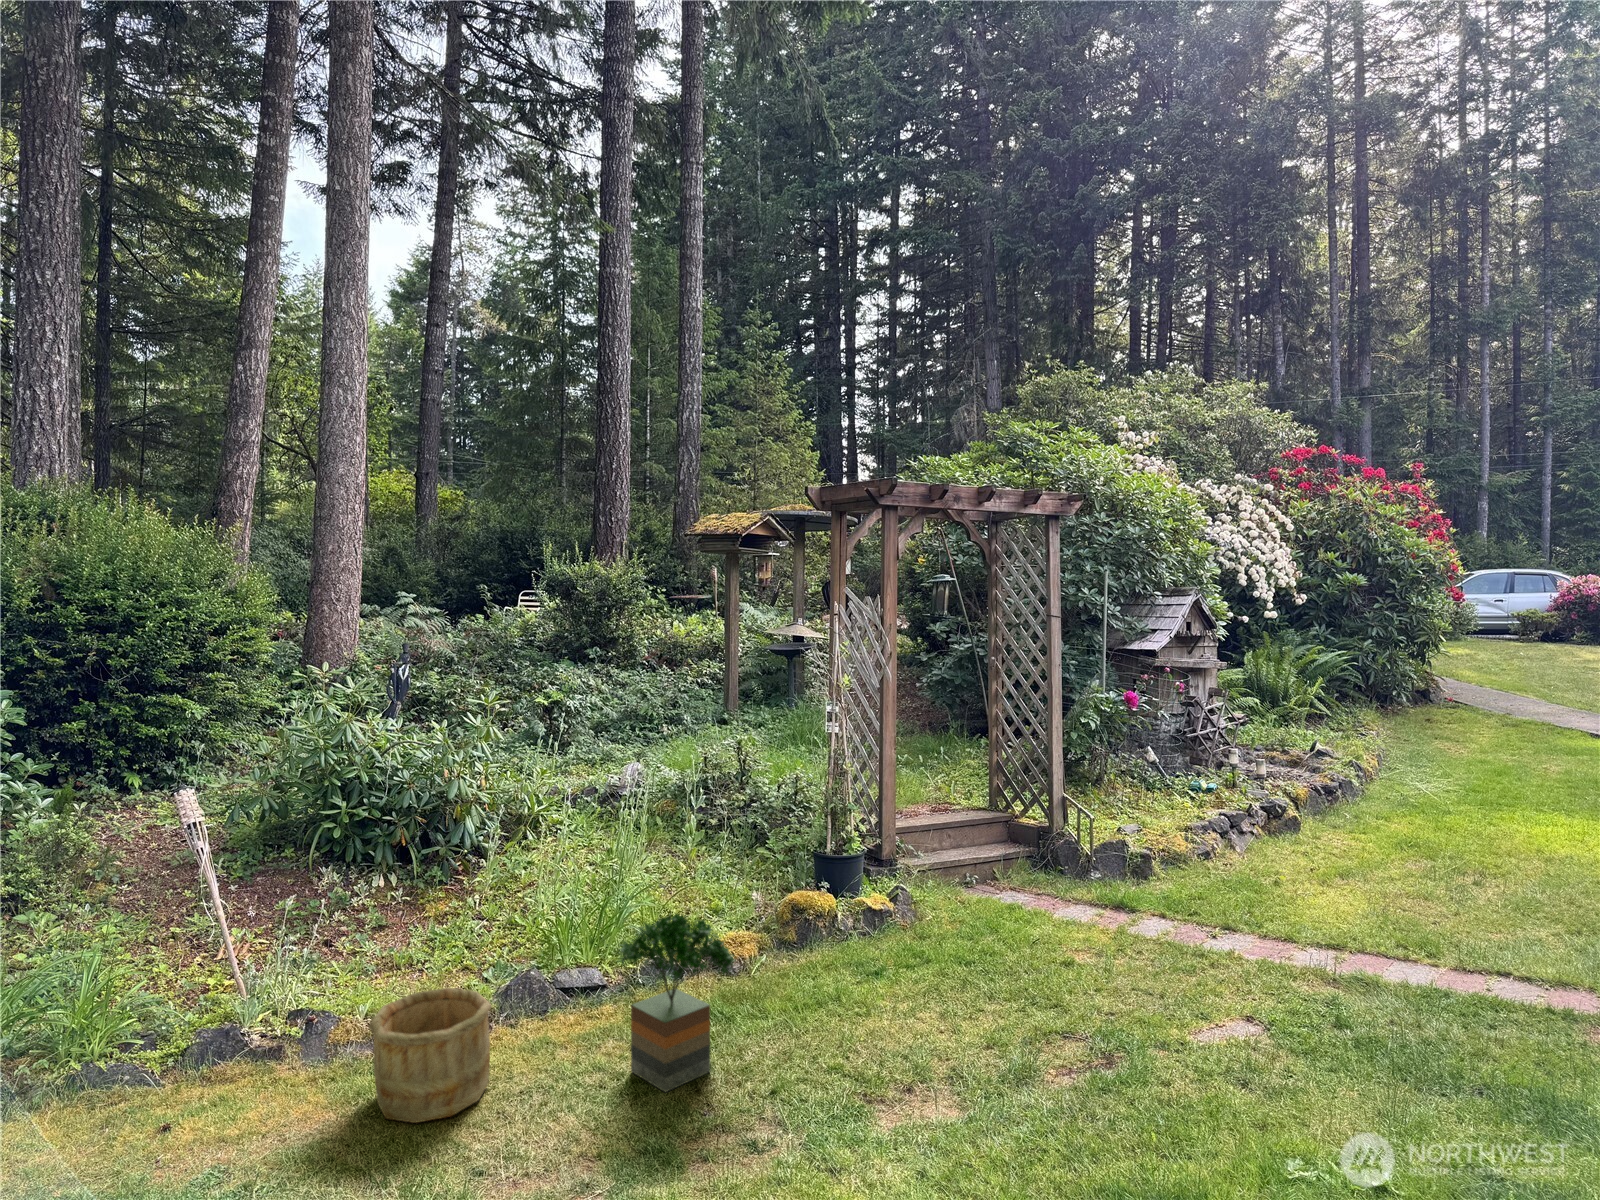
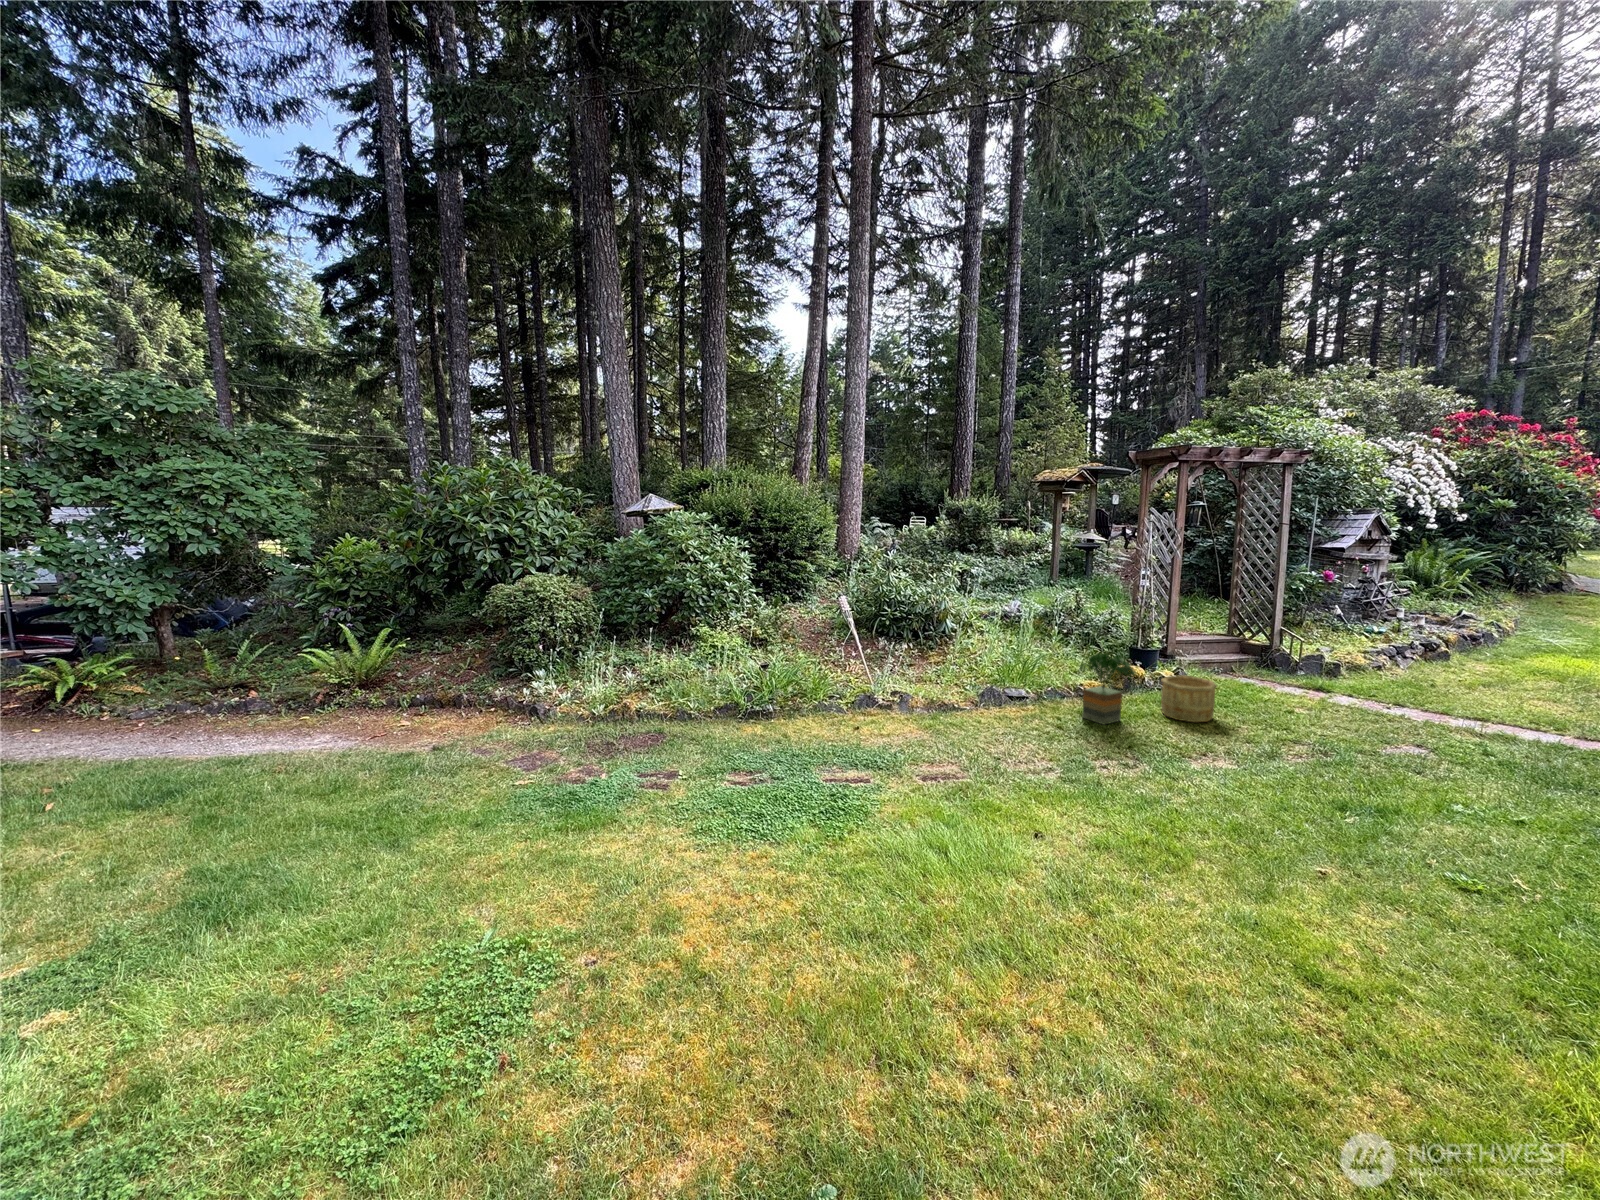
wooden bucket: present [369,987,491,1123] -> present [1161,675,1217,722]

